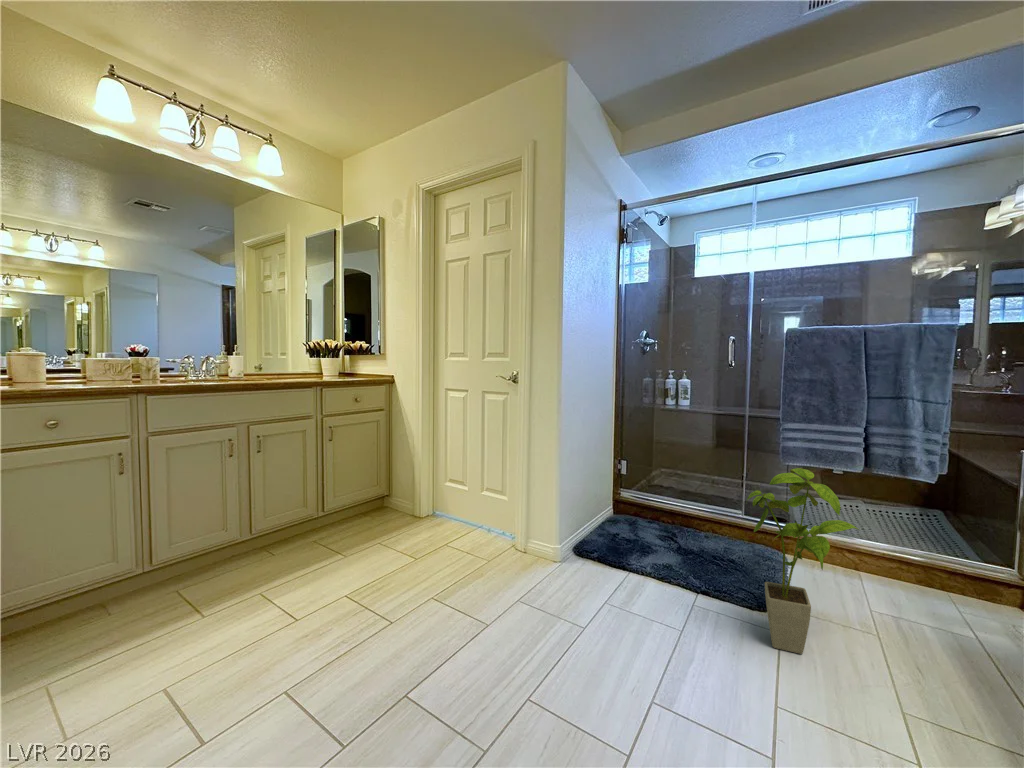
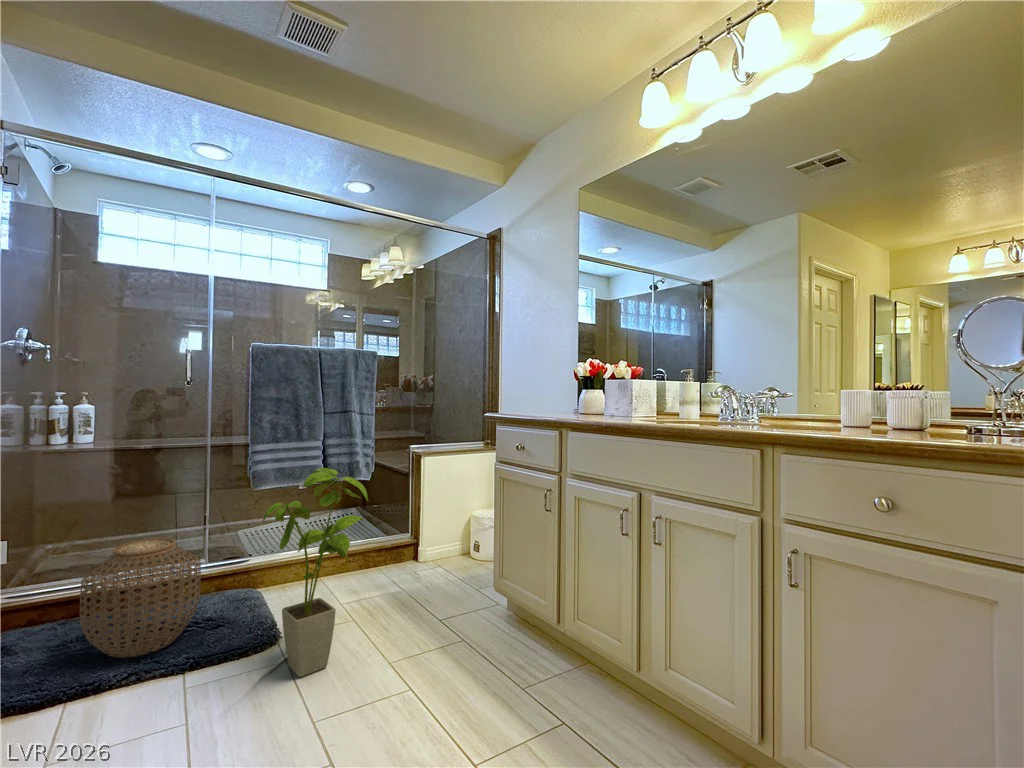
woven basket: none [650,487,722,568] -> present [80,538,201,658]

